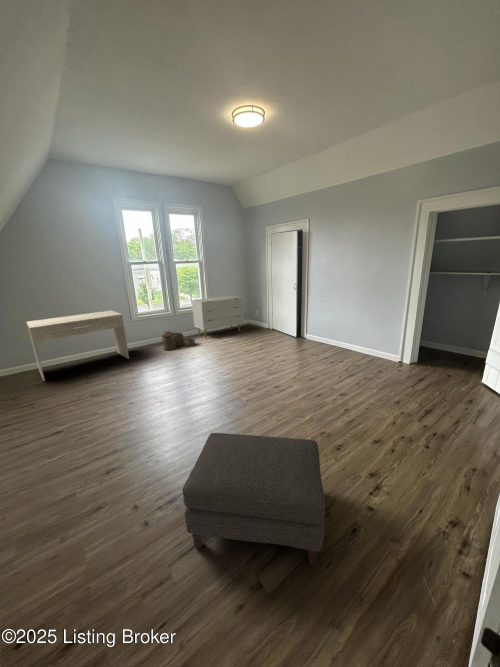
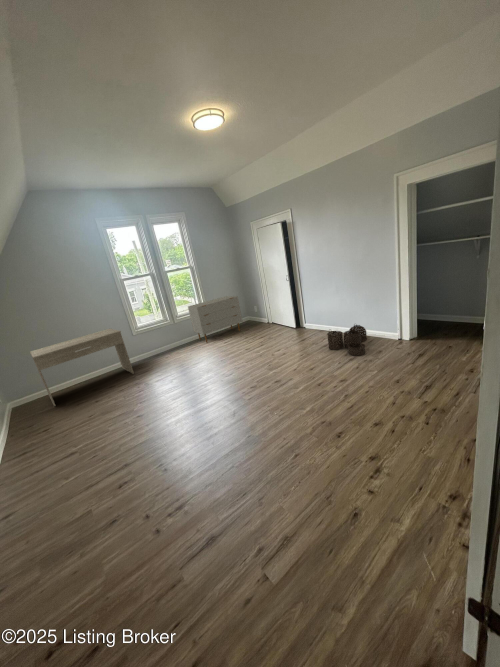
woven basket: present [162,332,195,350] -> present [327,325,367,356]
ottoman: present [182,433,325,565] -> none [182,433,321,553]

